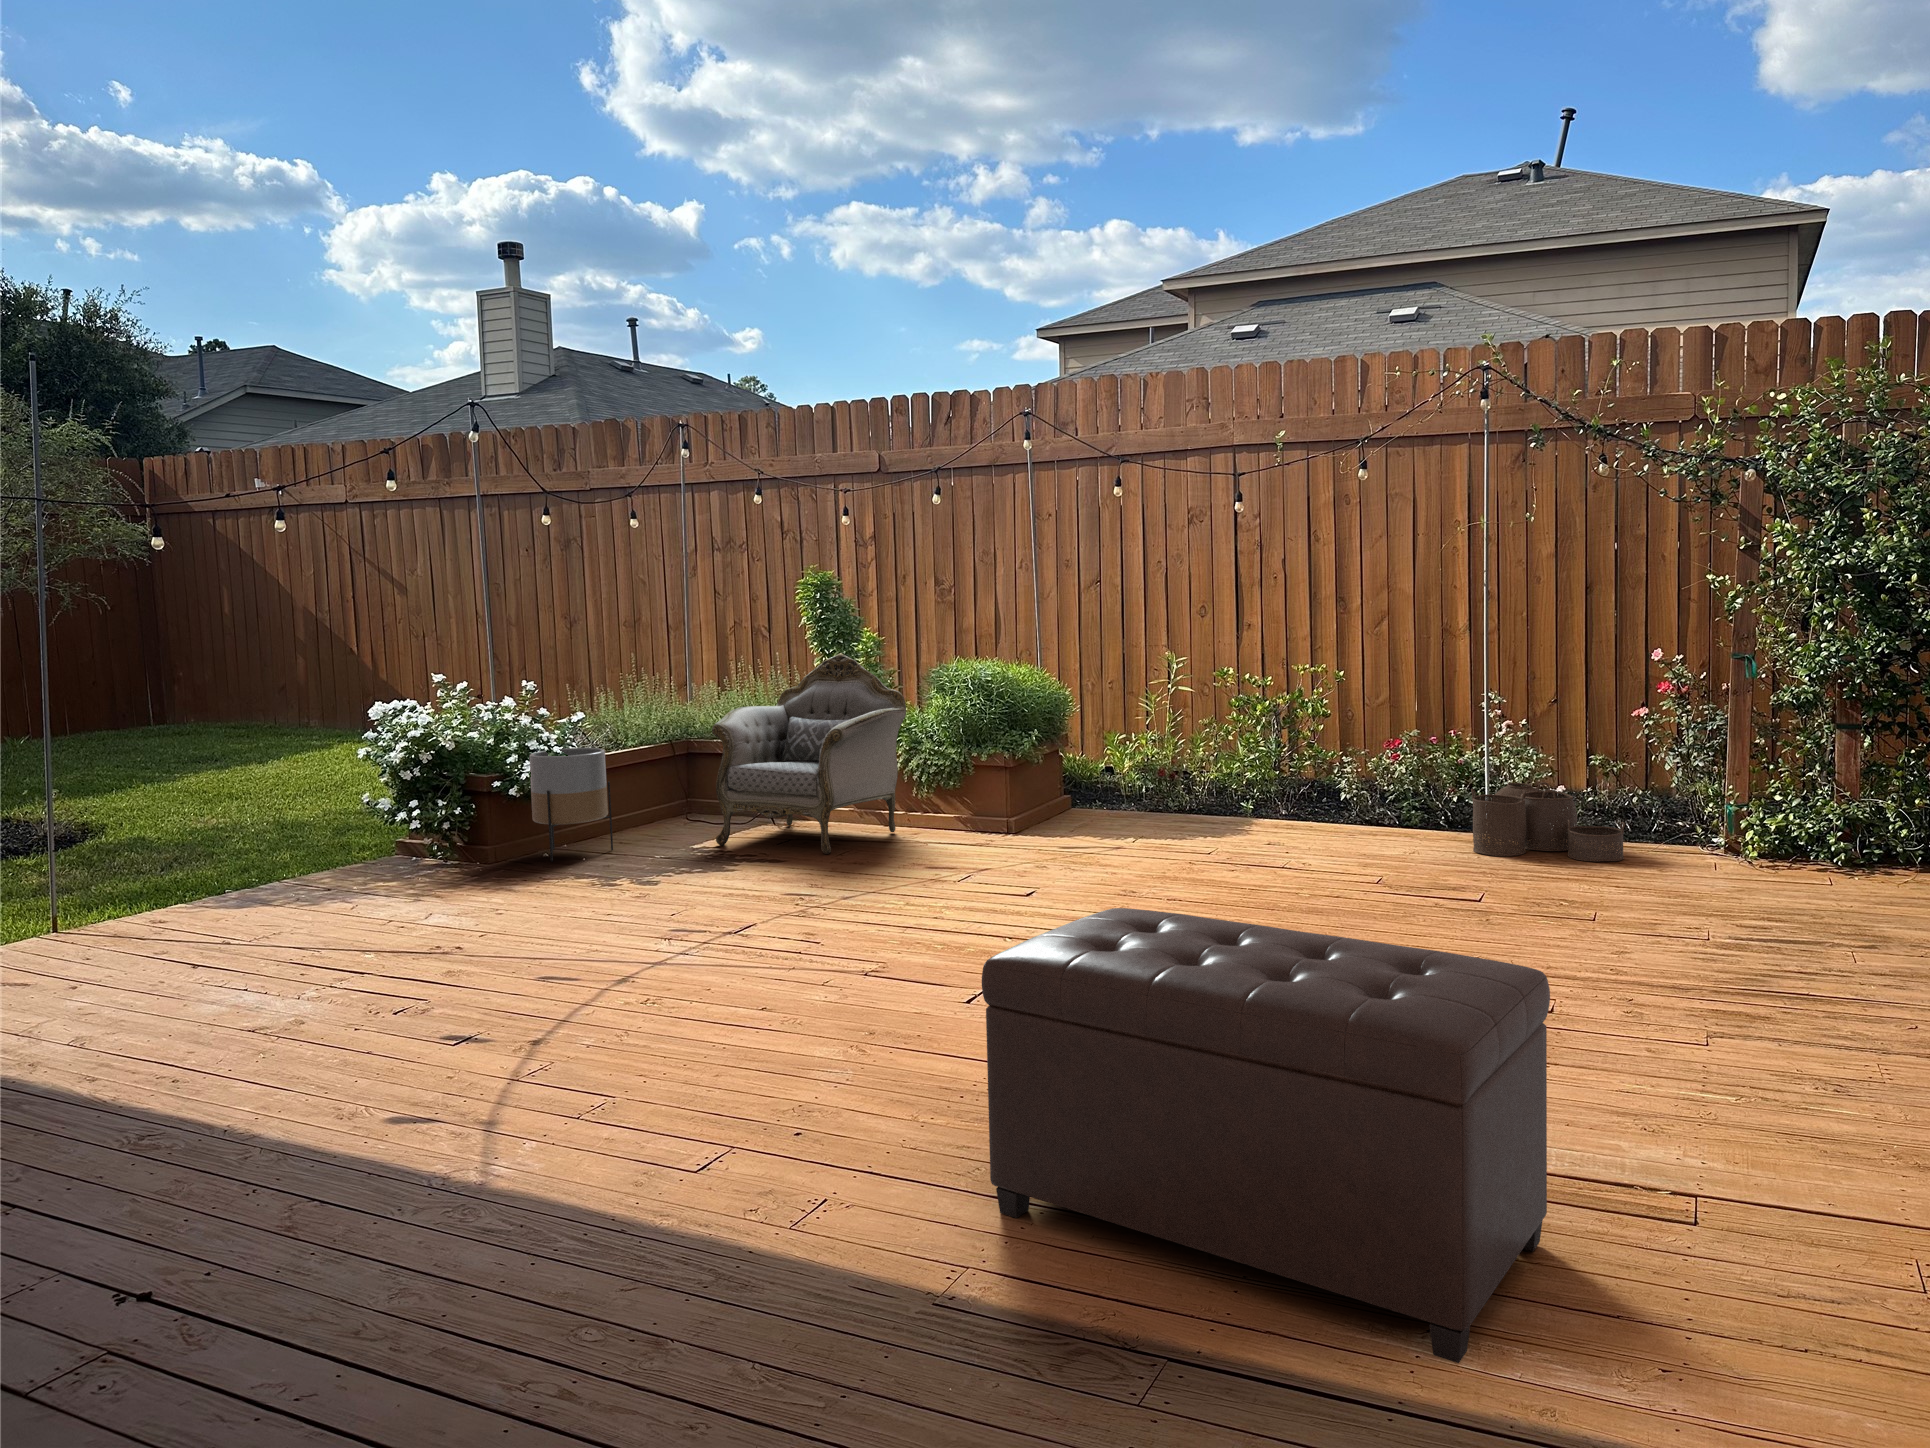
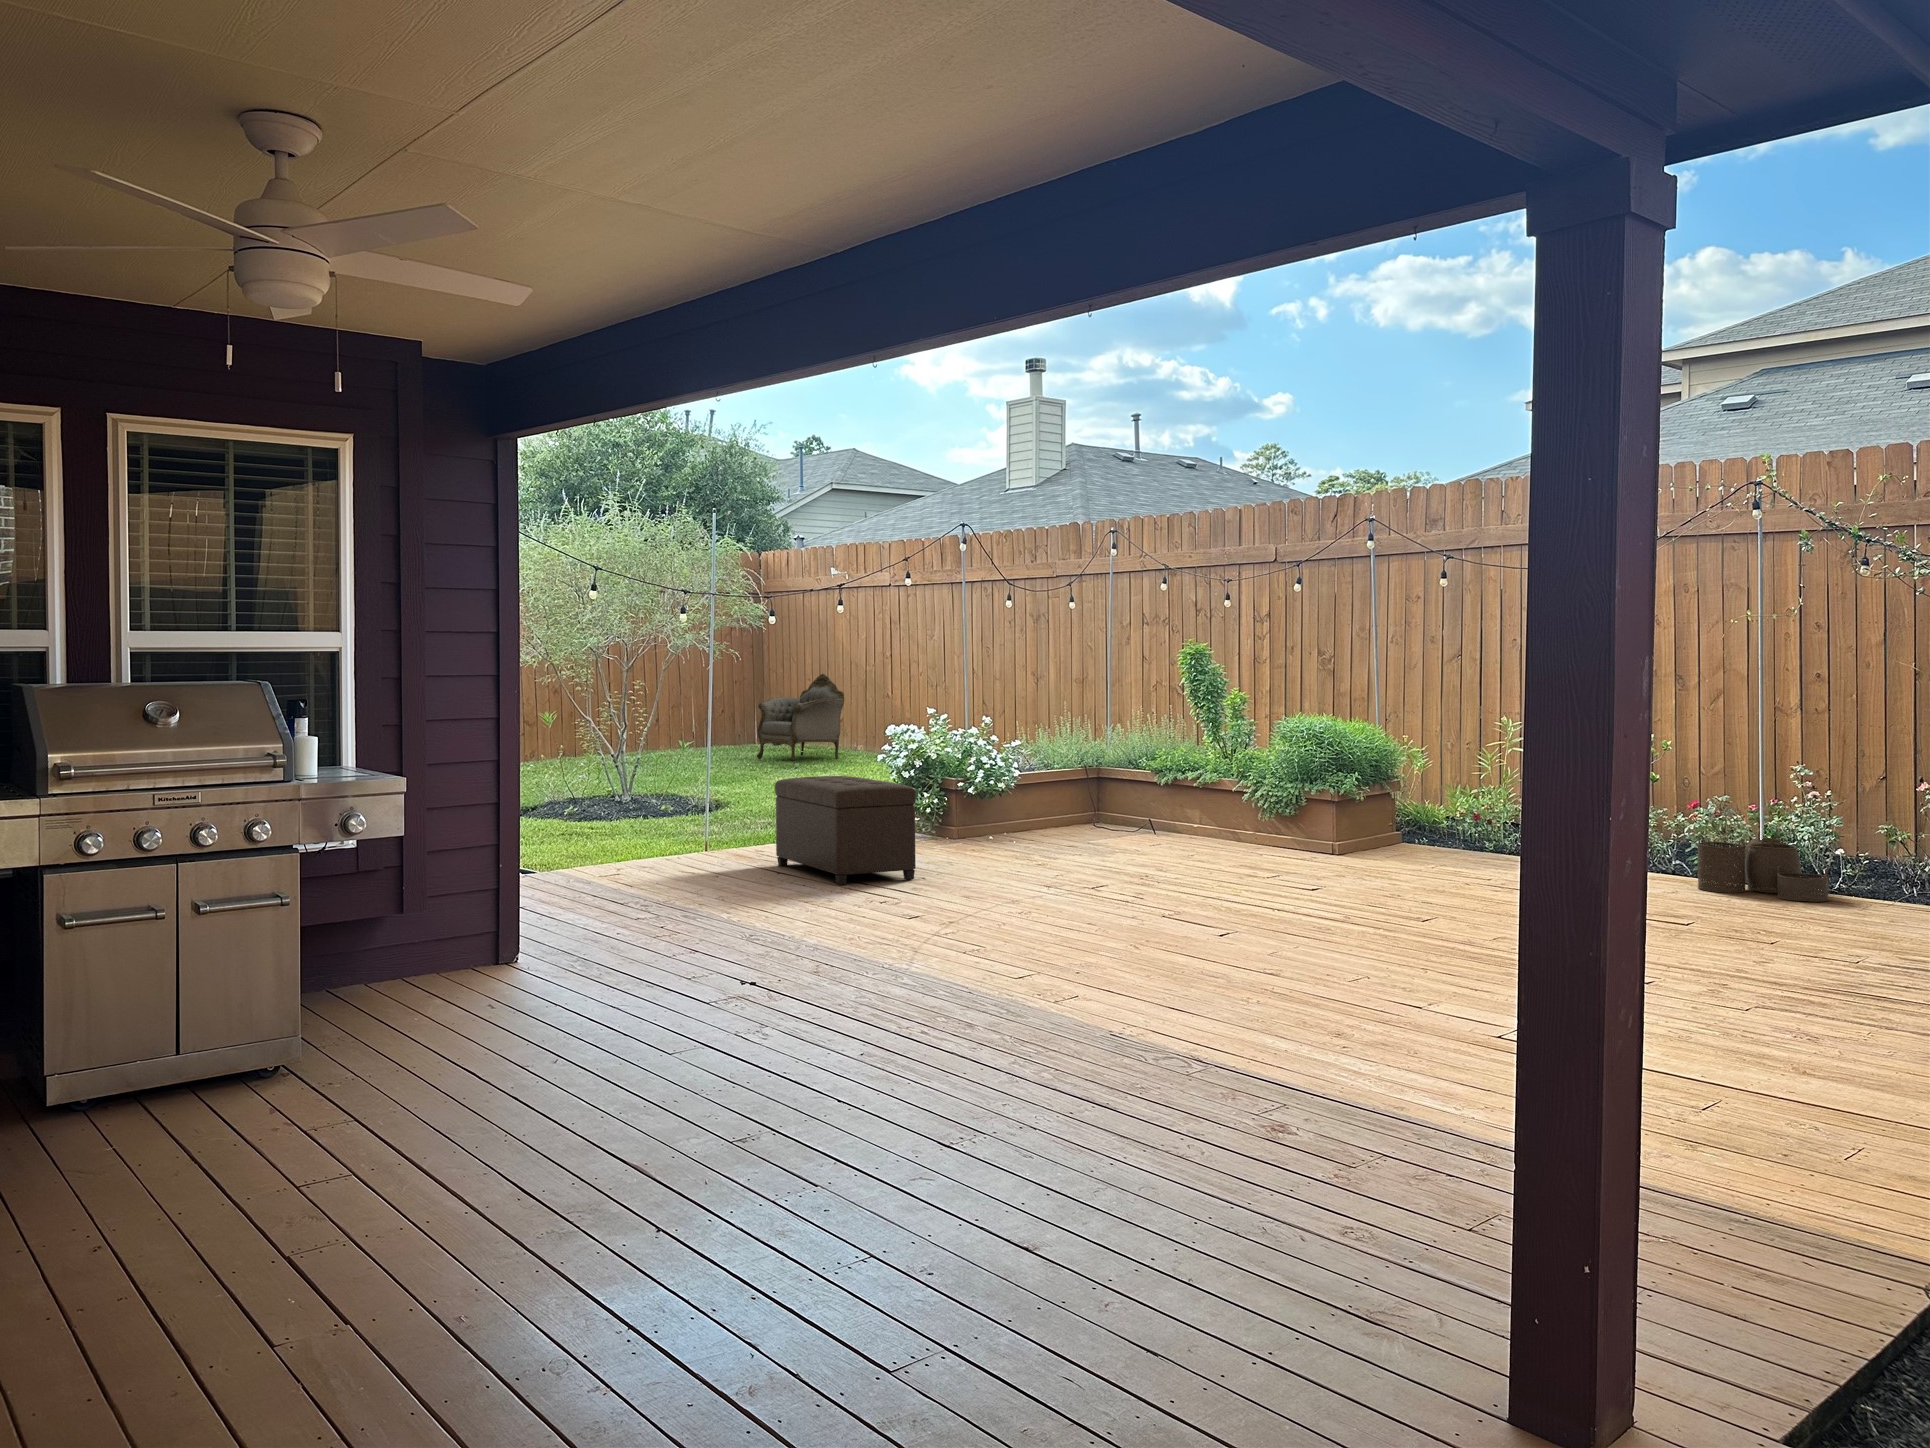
armchair: present [712,653,906,854] -> present [757,674,844,761]
planter: present [529,748,613,862] -> none [982,766,1035,842]
ottoman: present [982,908,1550,1363] -> present [775,776,916,885]

